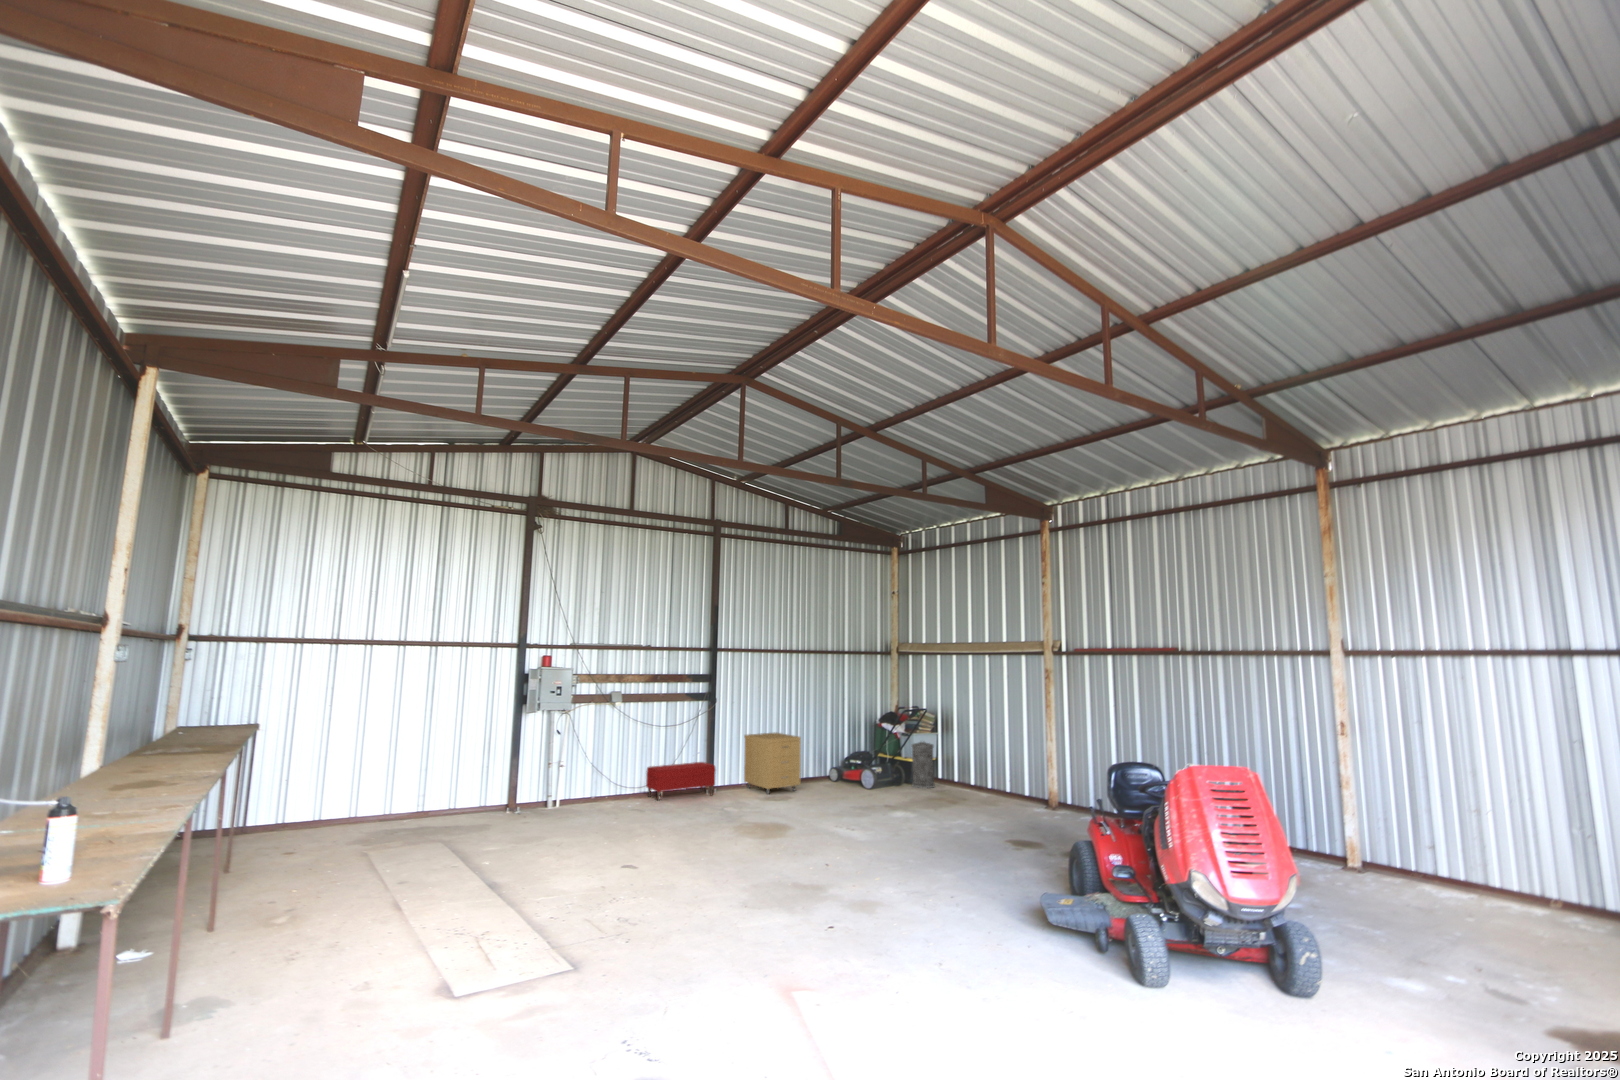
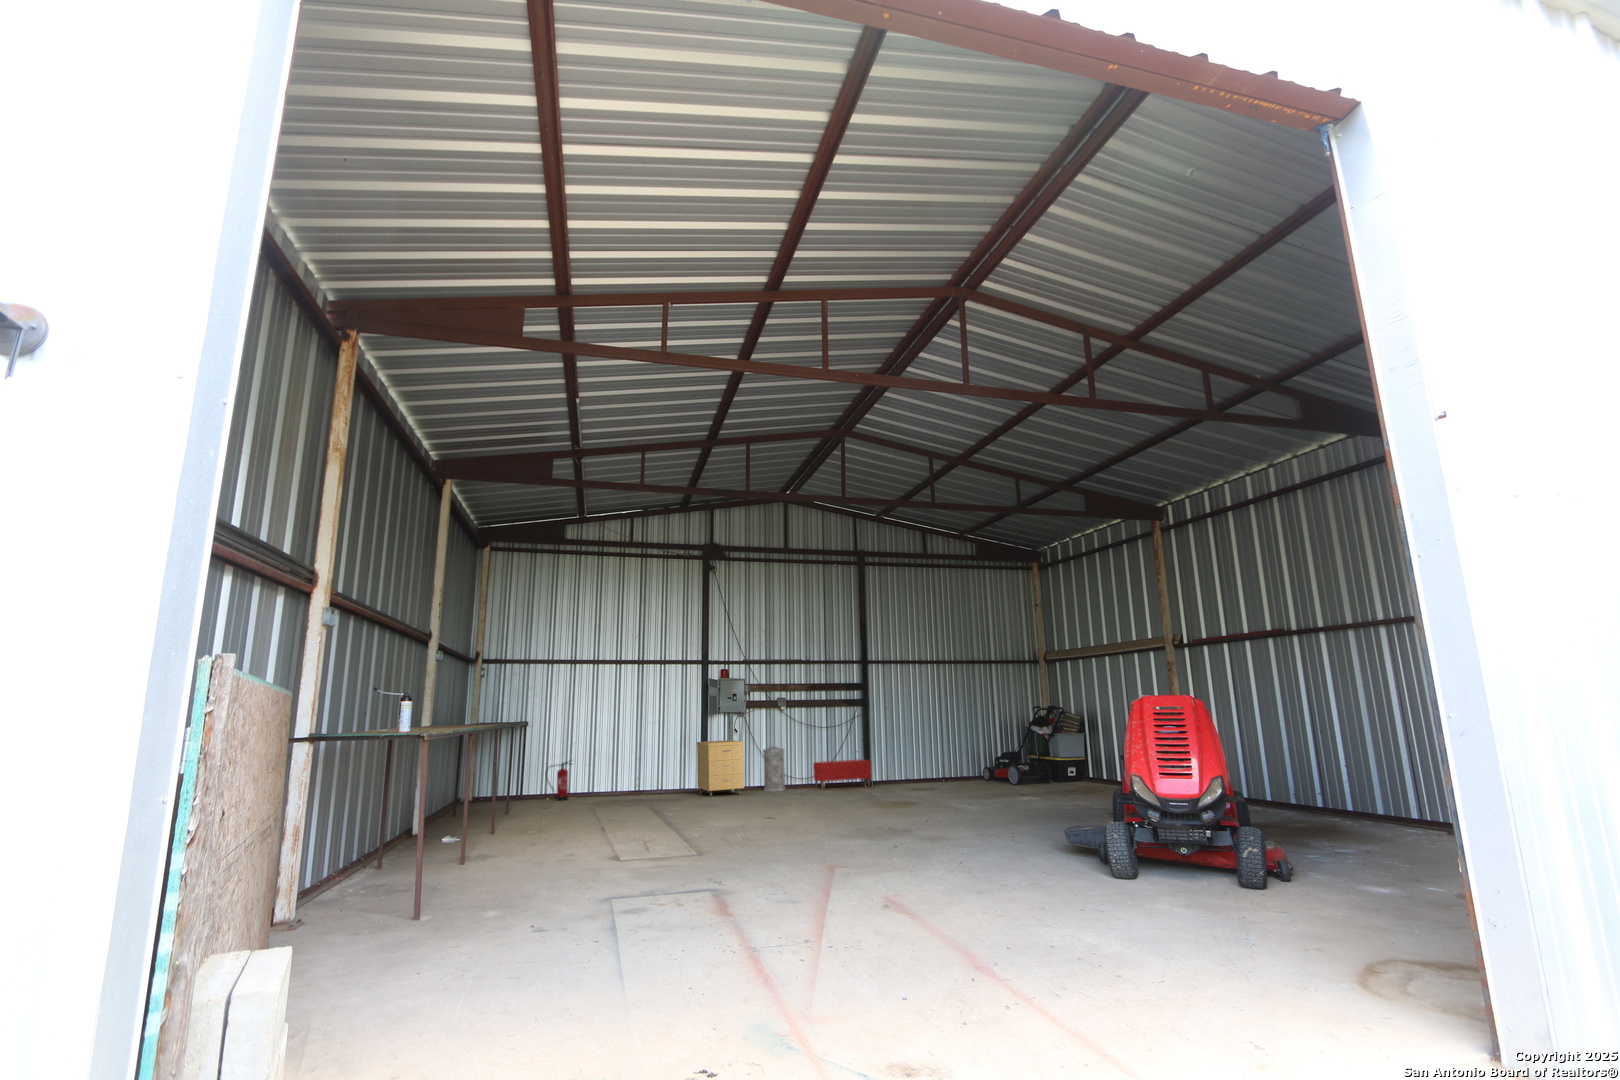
storage cabinet: present [744,733,801,794] -> present [697,740,744,797]
trash can: present [912,742,935,788] -> present [763,747,786,791]
fire extinguisher: none [283,775,328,833] -> present [545,762,571,800]

